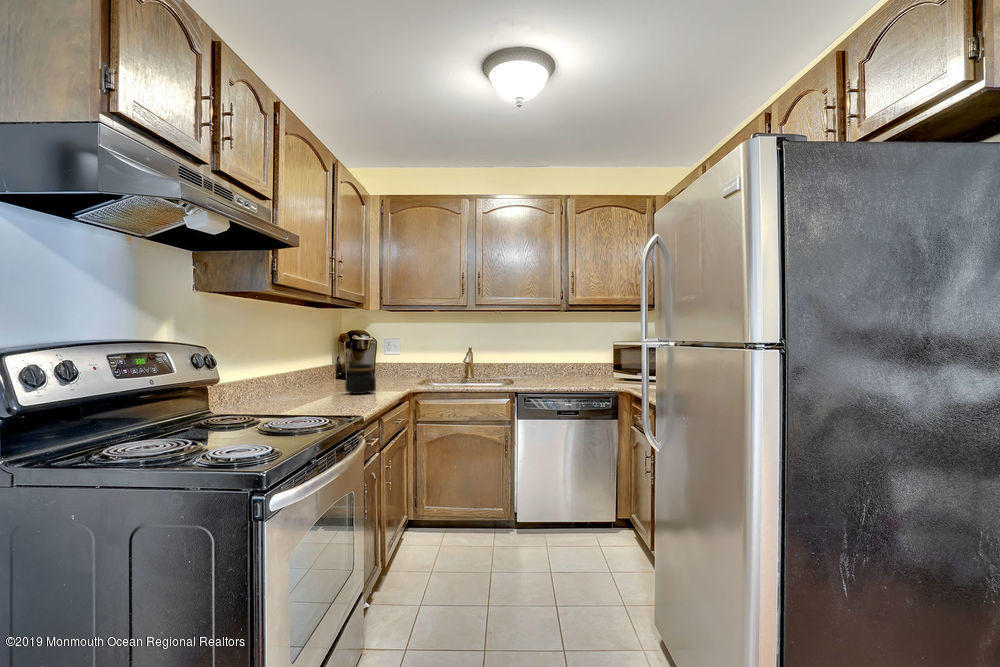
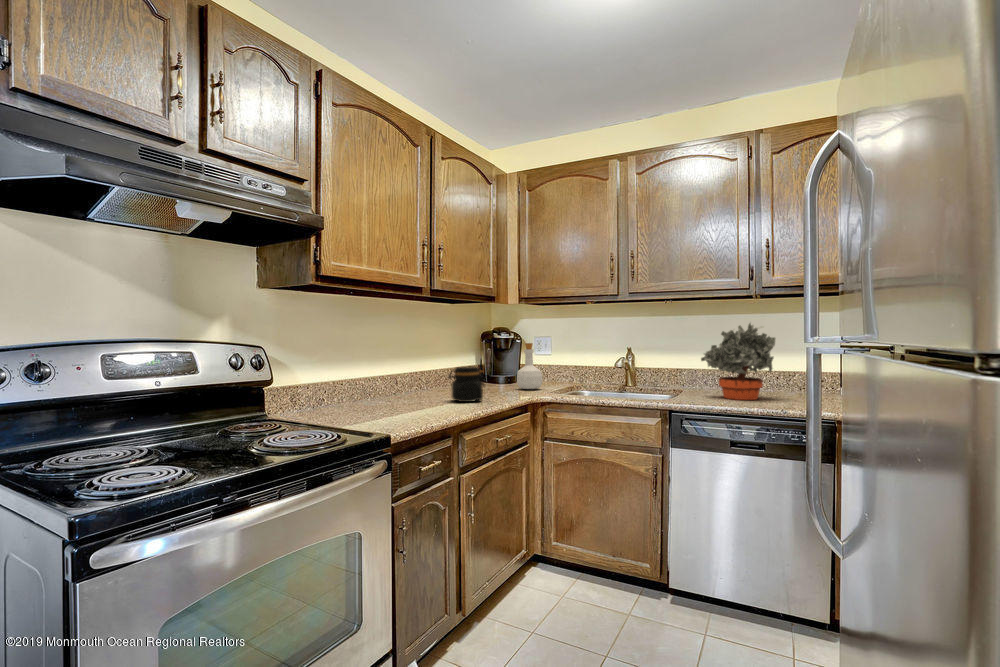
potted plant: none [528,328,575,383] -> present [701,323,776,400]
bottle: none [381,344,404,384] -> present [517,343,542,389]

